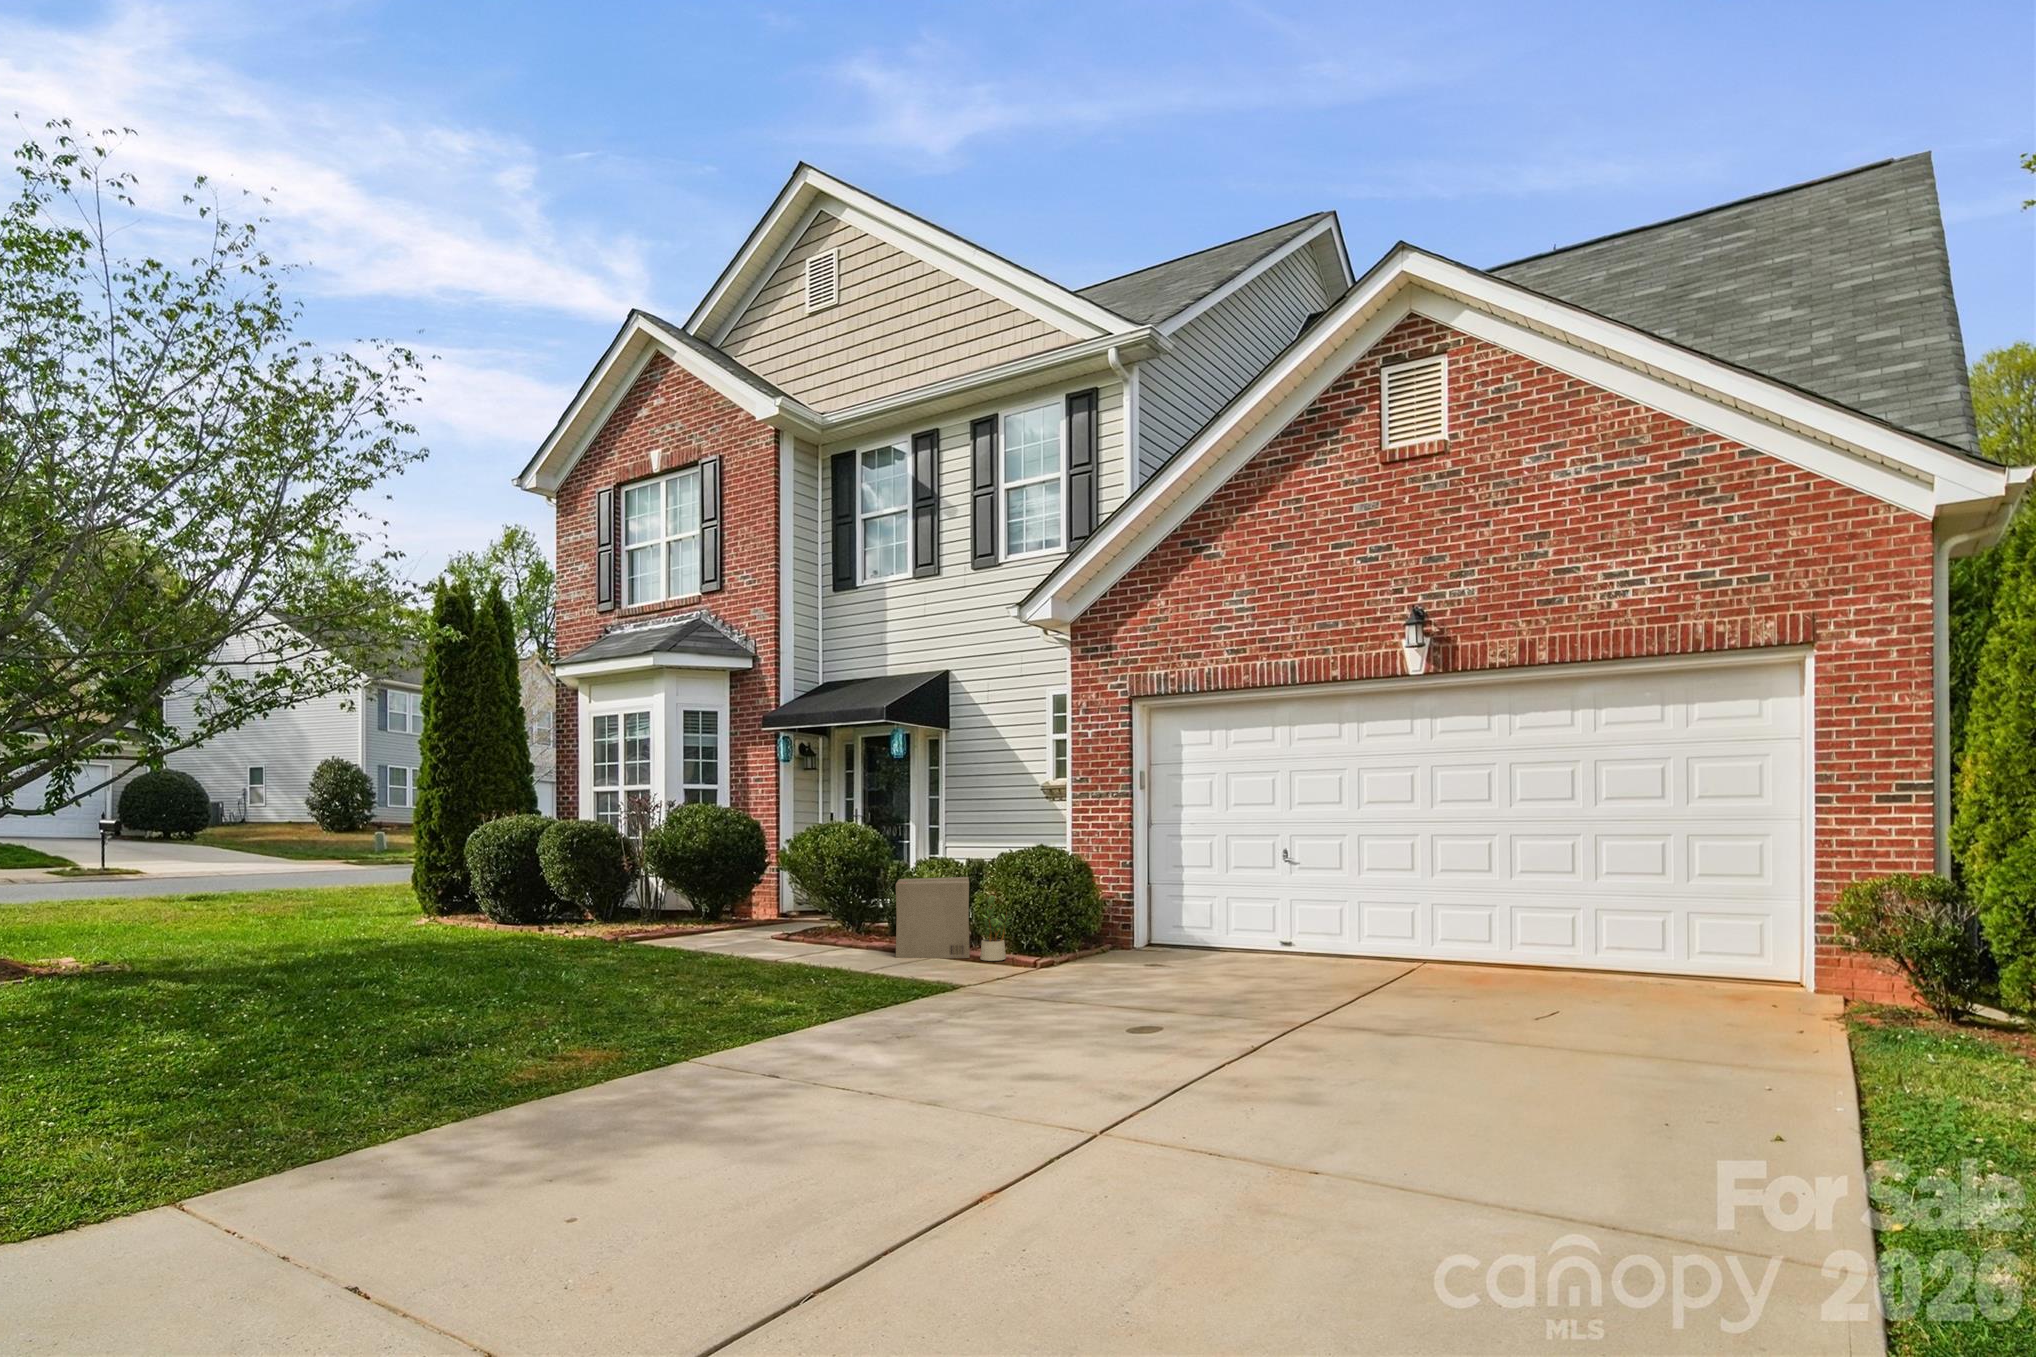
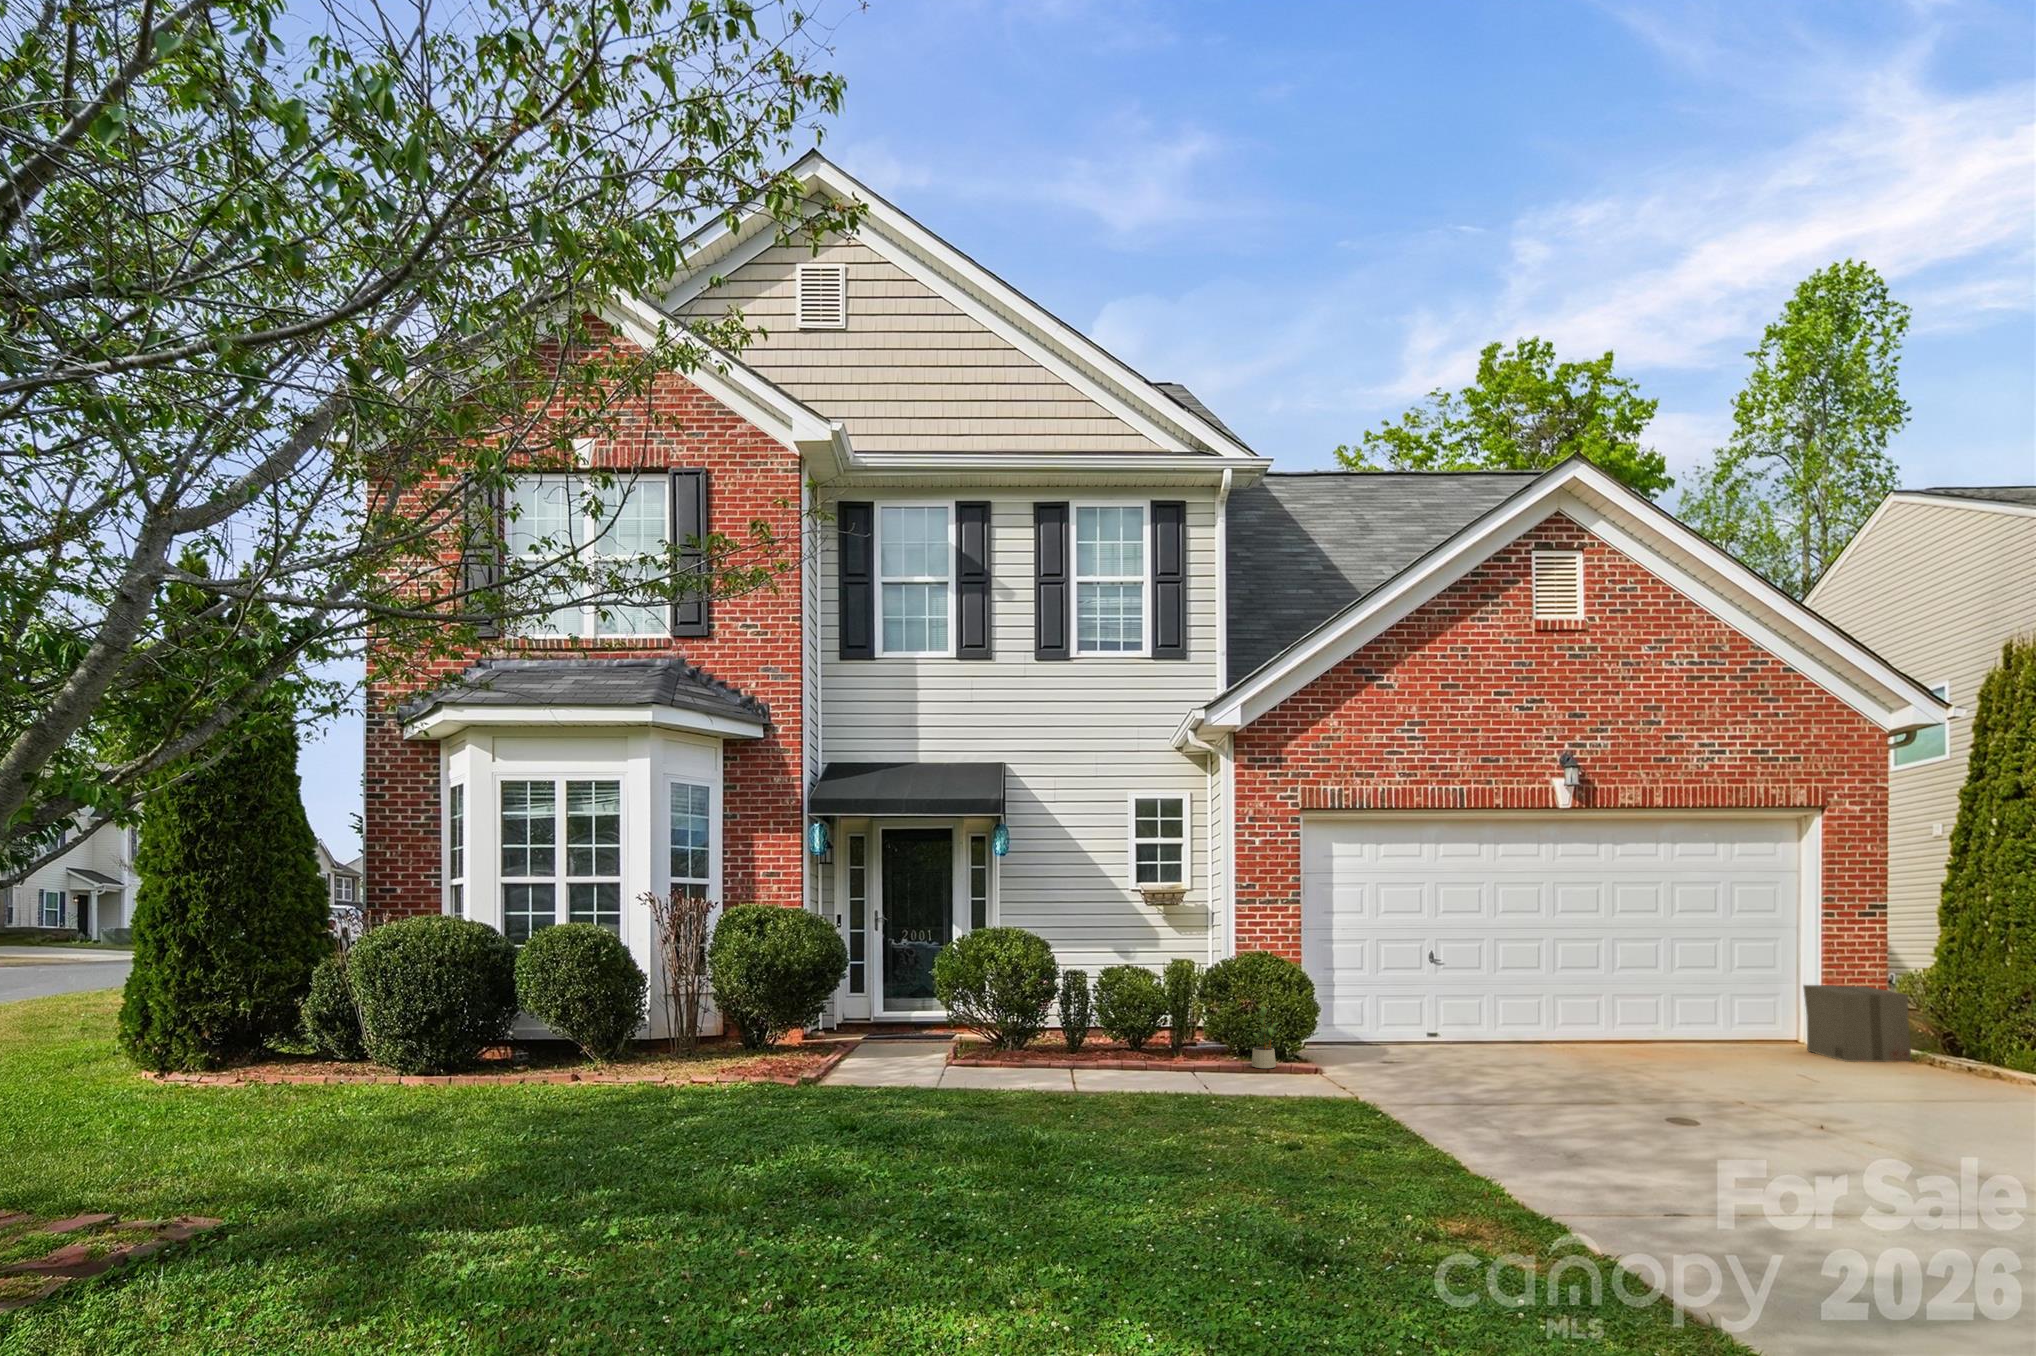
cardboard box: present [896,877,970,958] -> present [1803,985,1912,1062]

